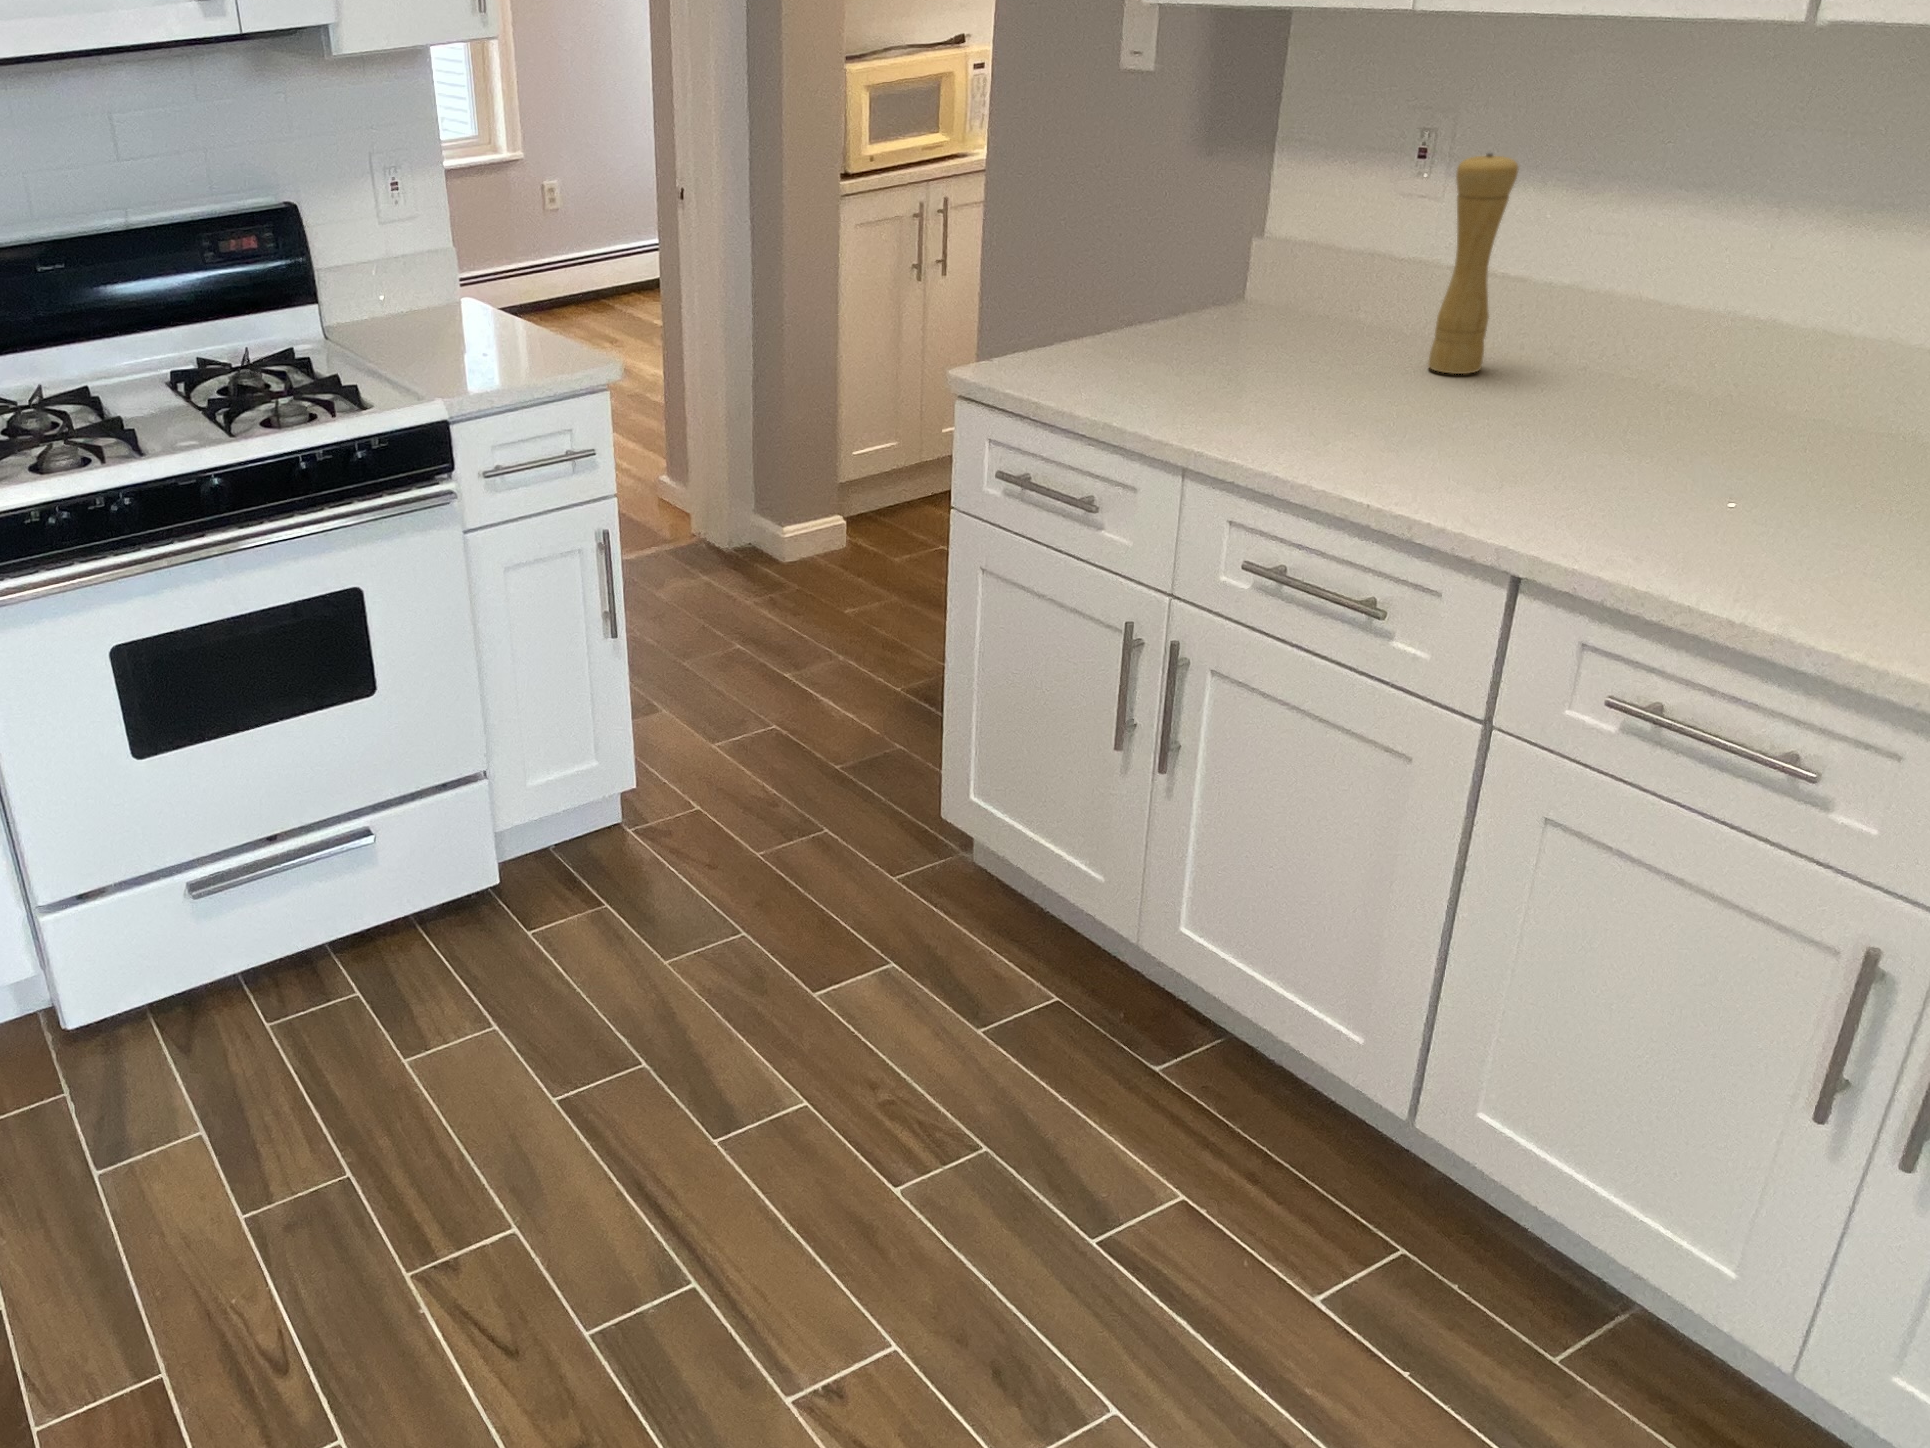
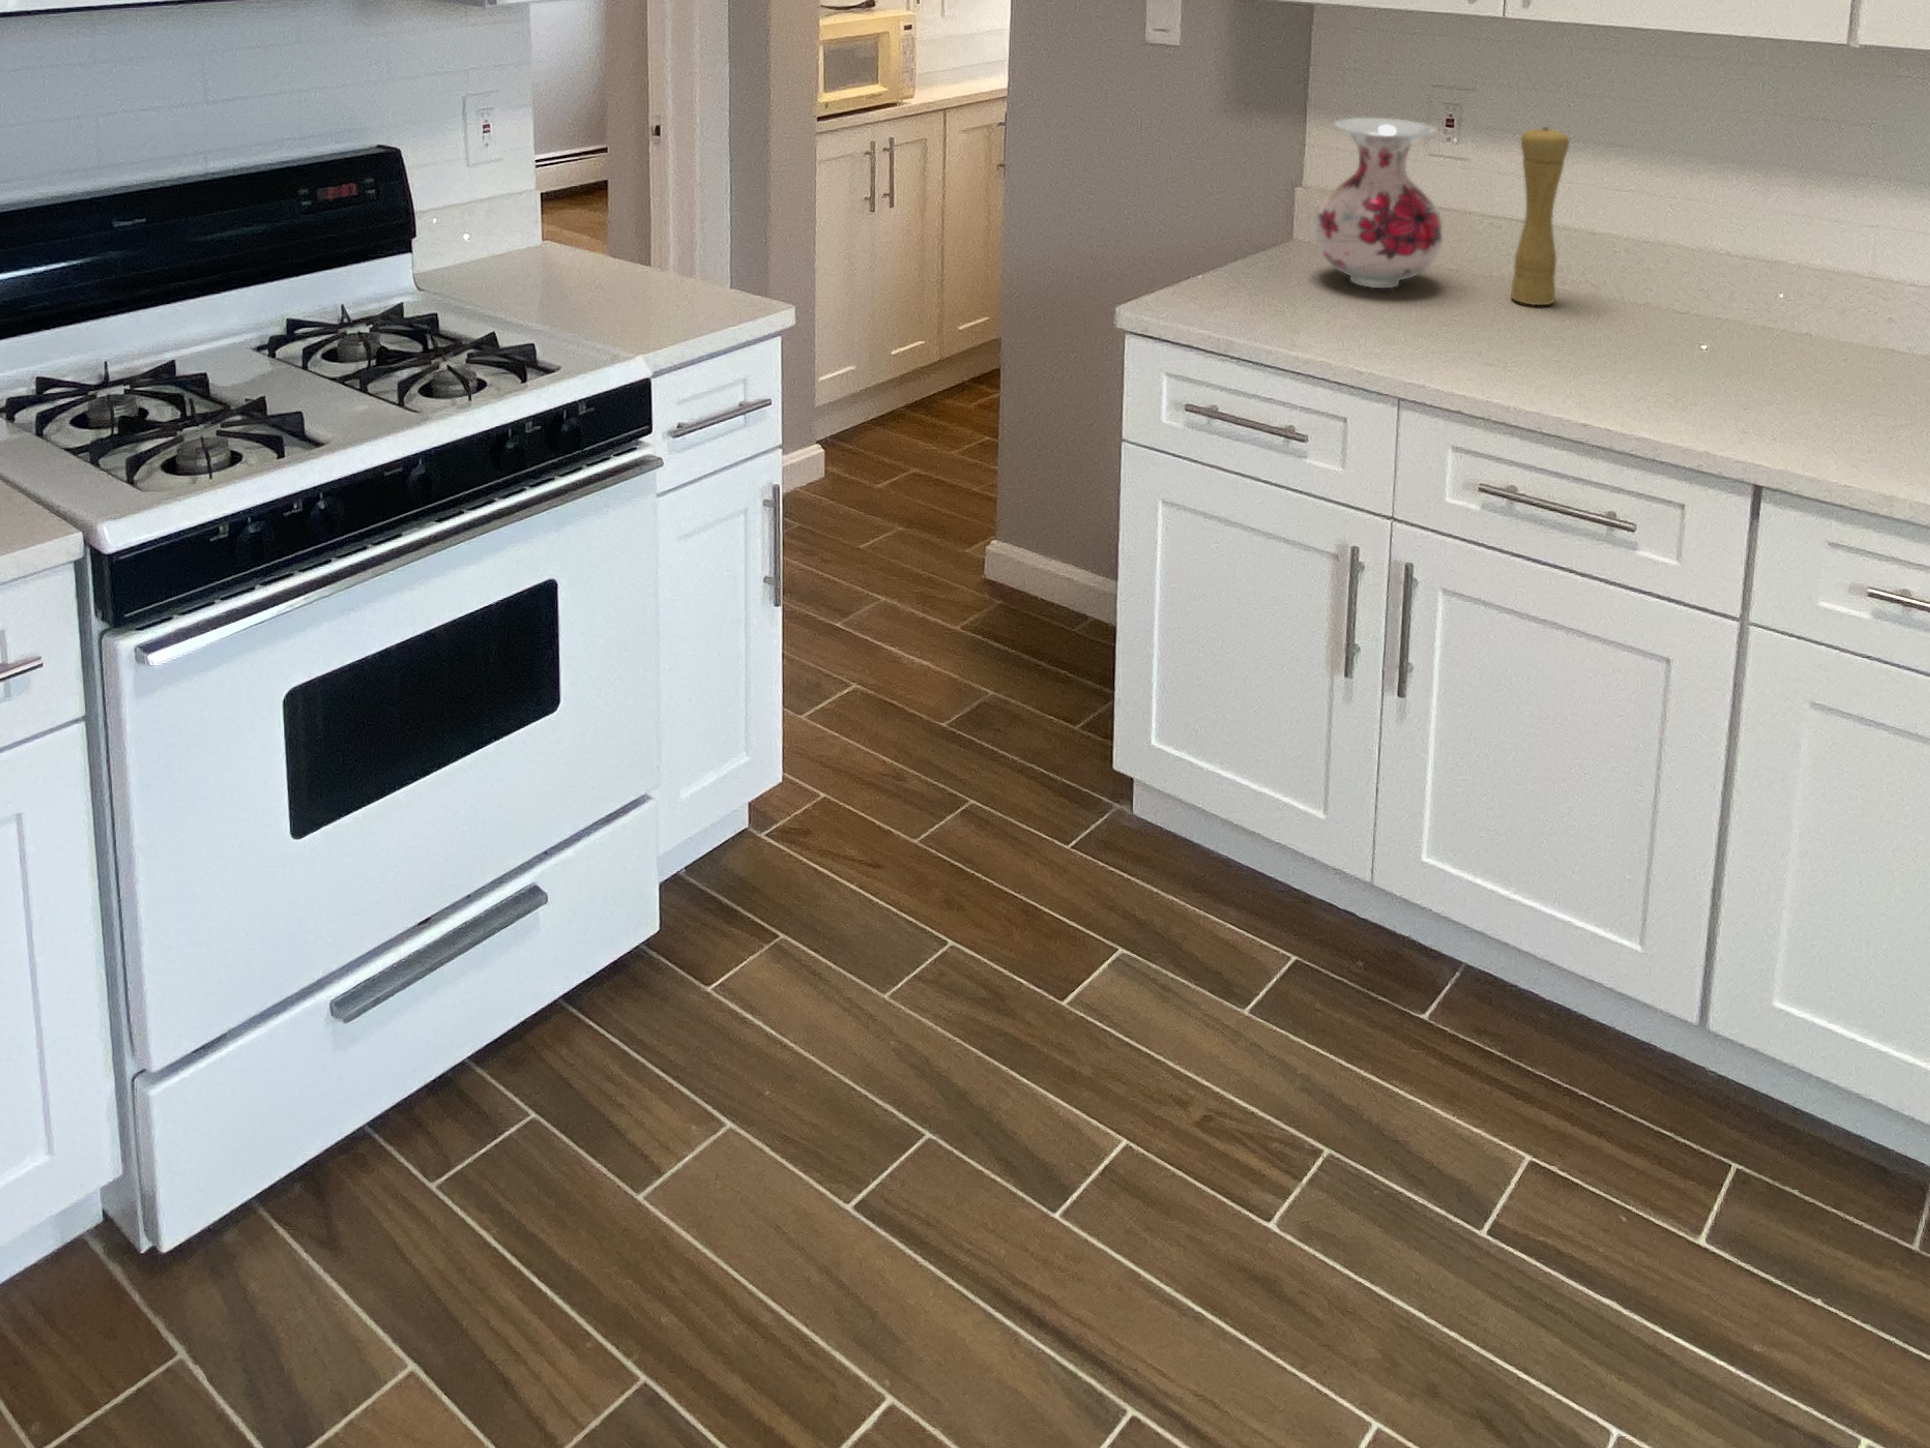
vase: none [1209,148,1365,351] -> present [1314,118,1443,288]

